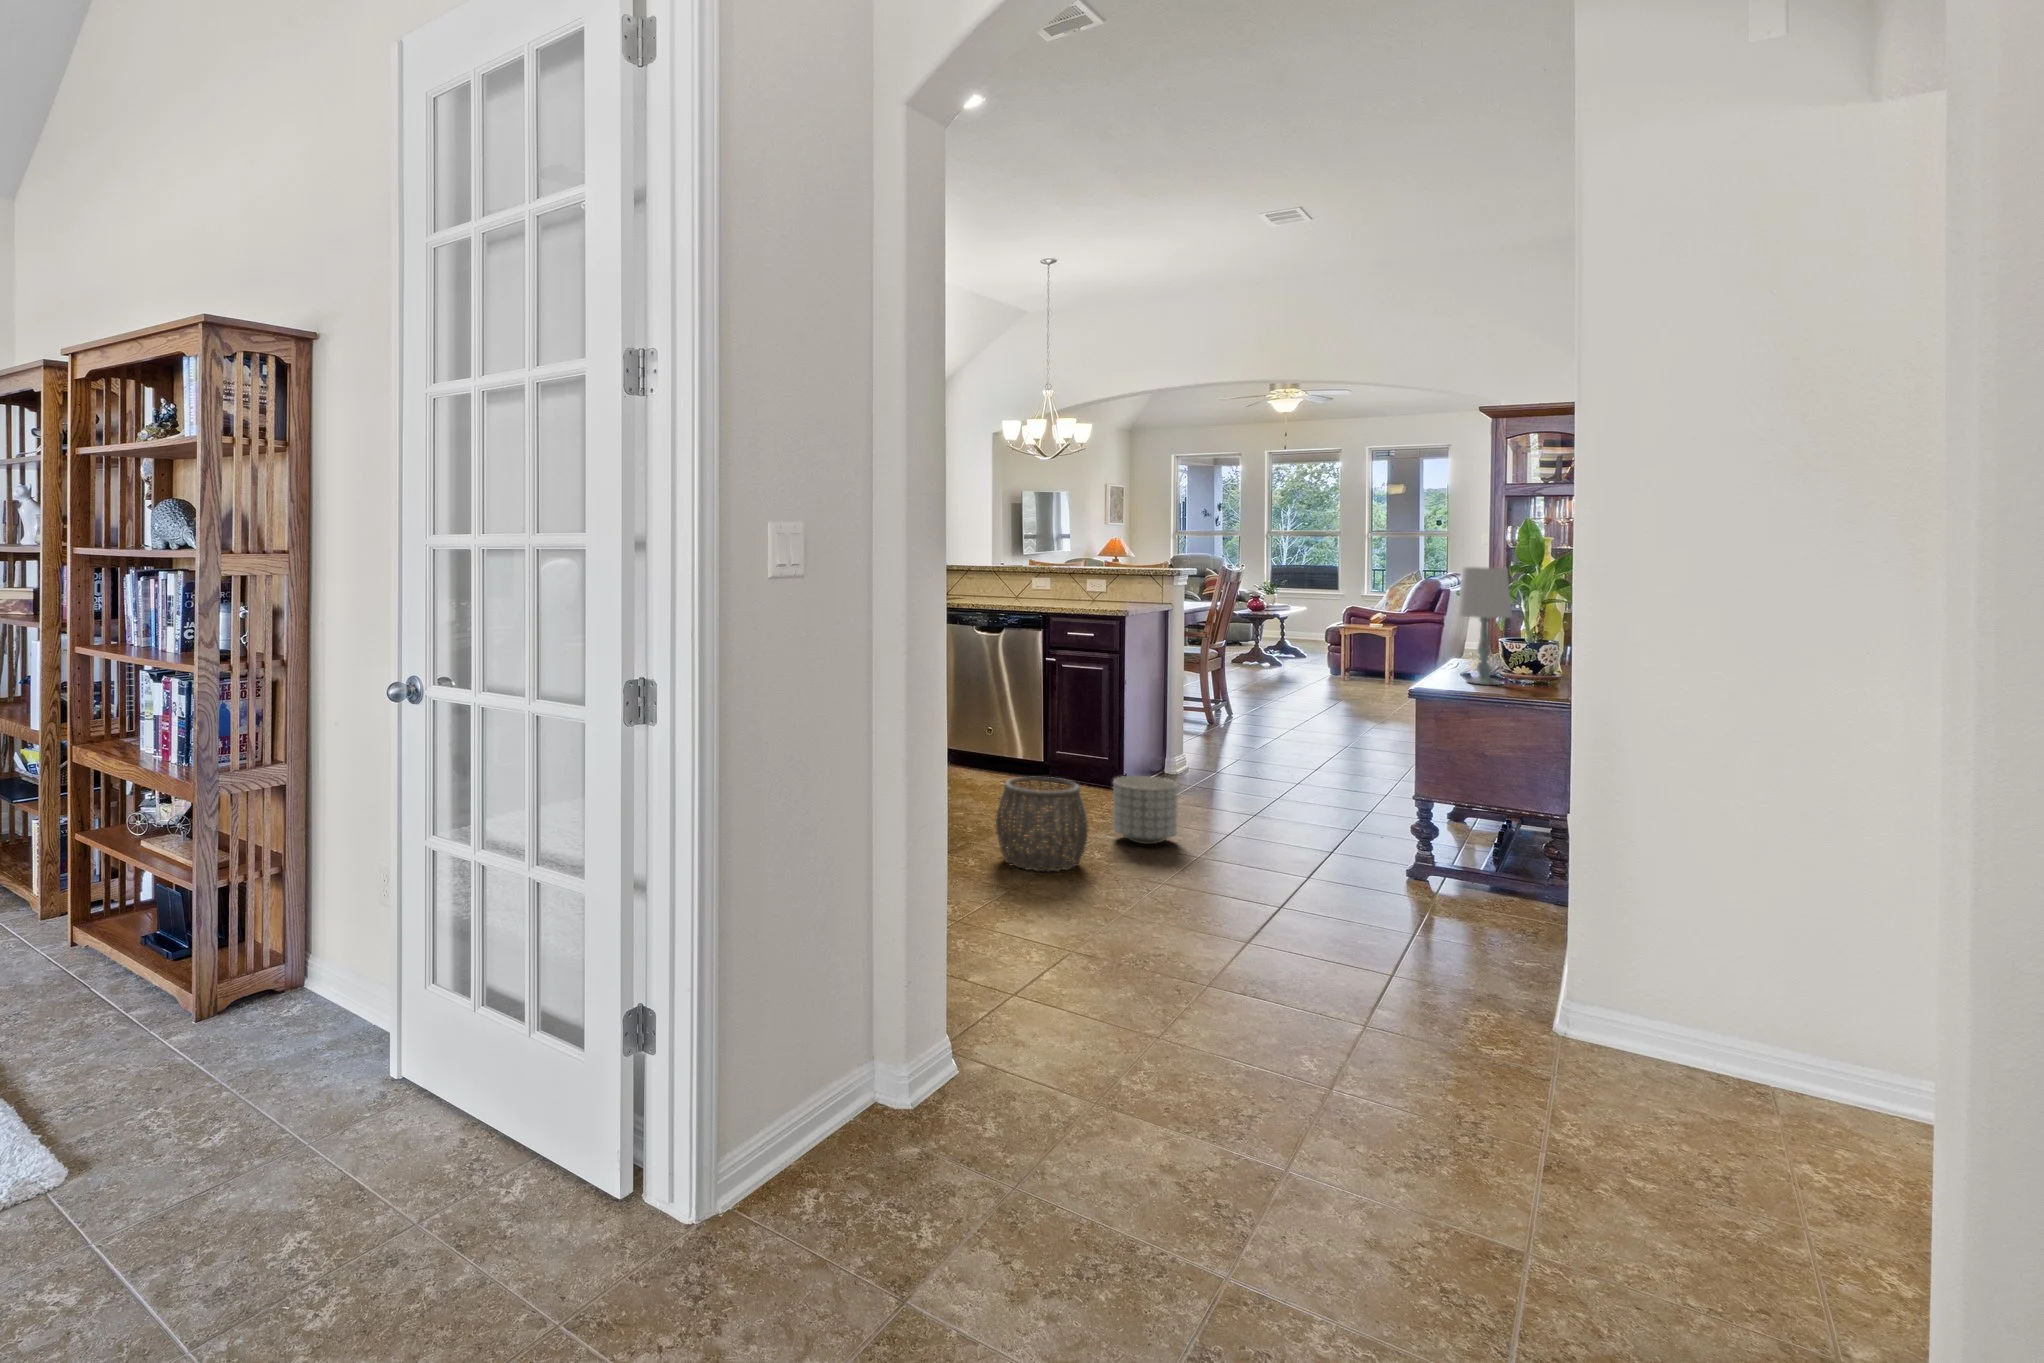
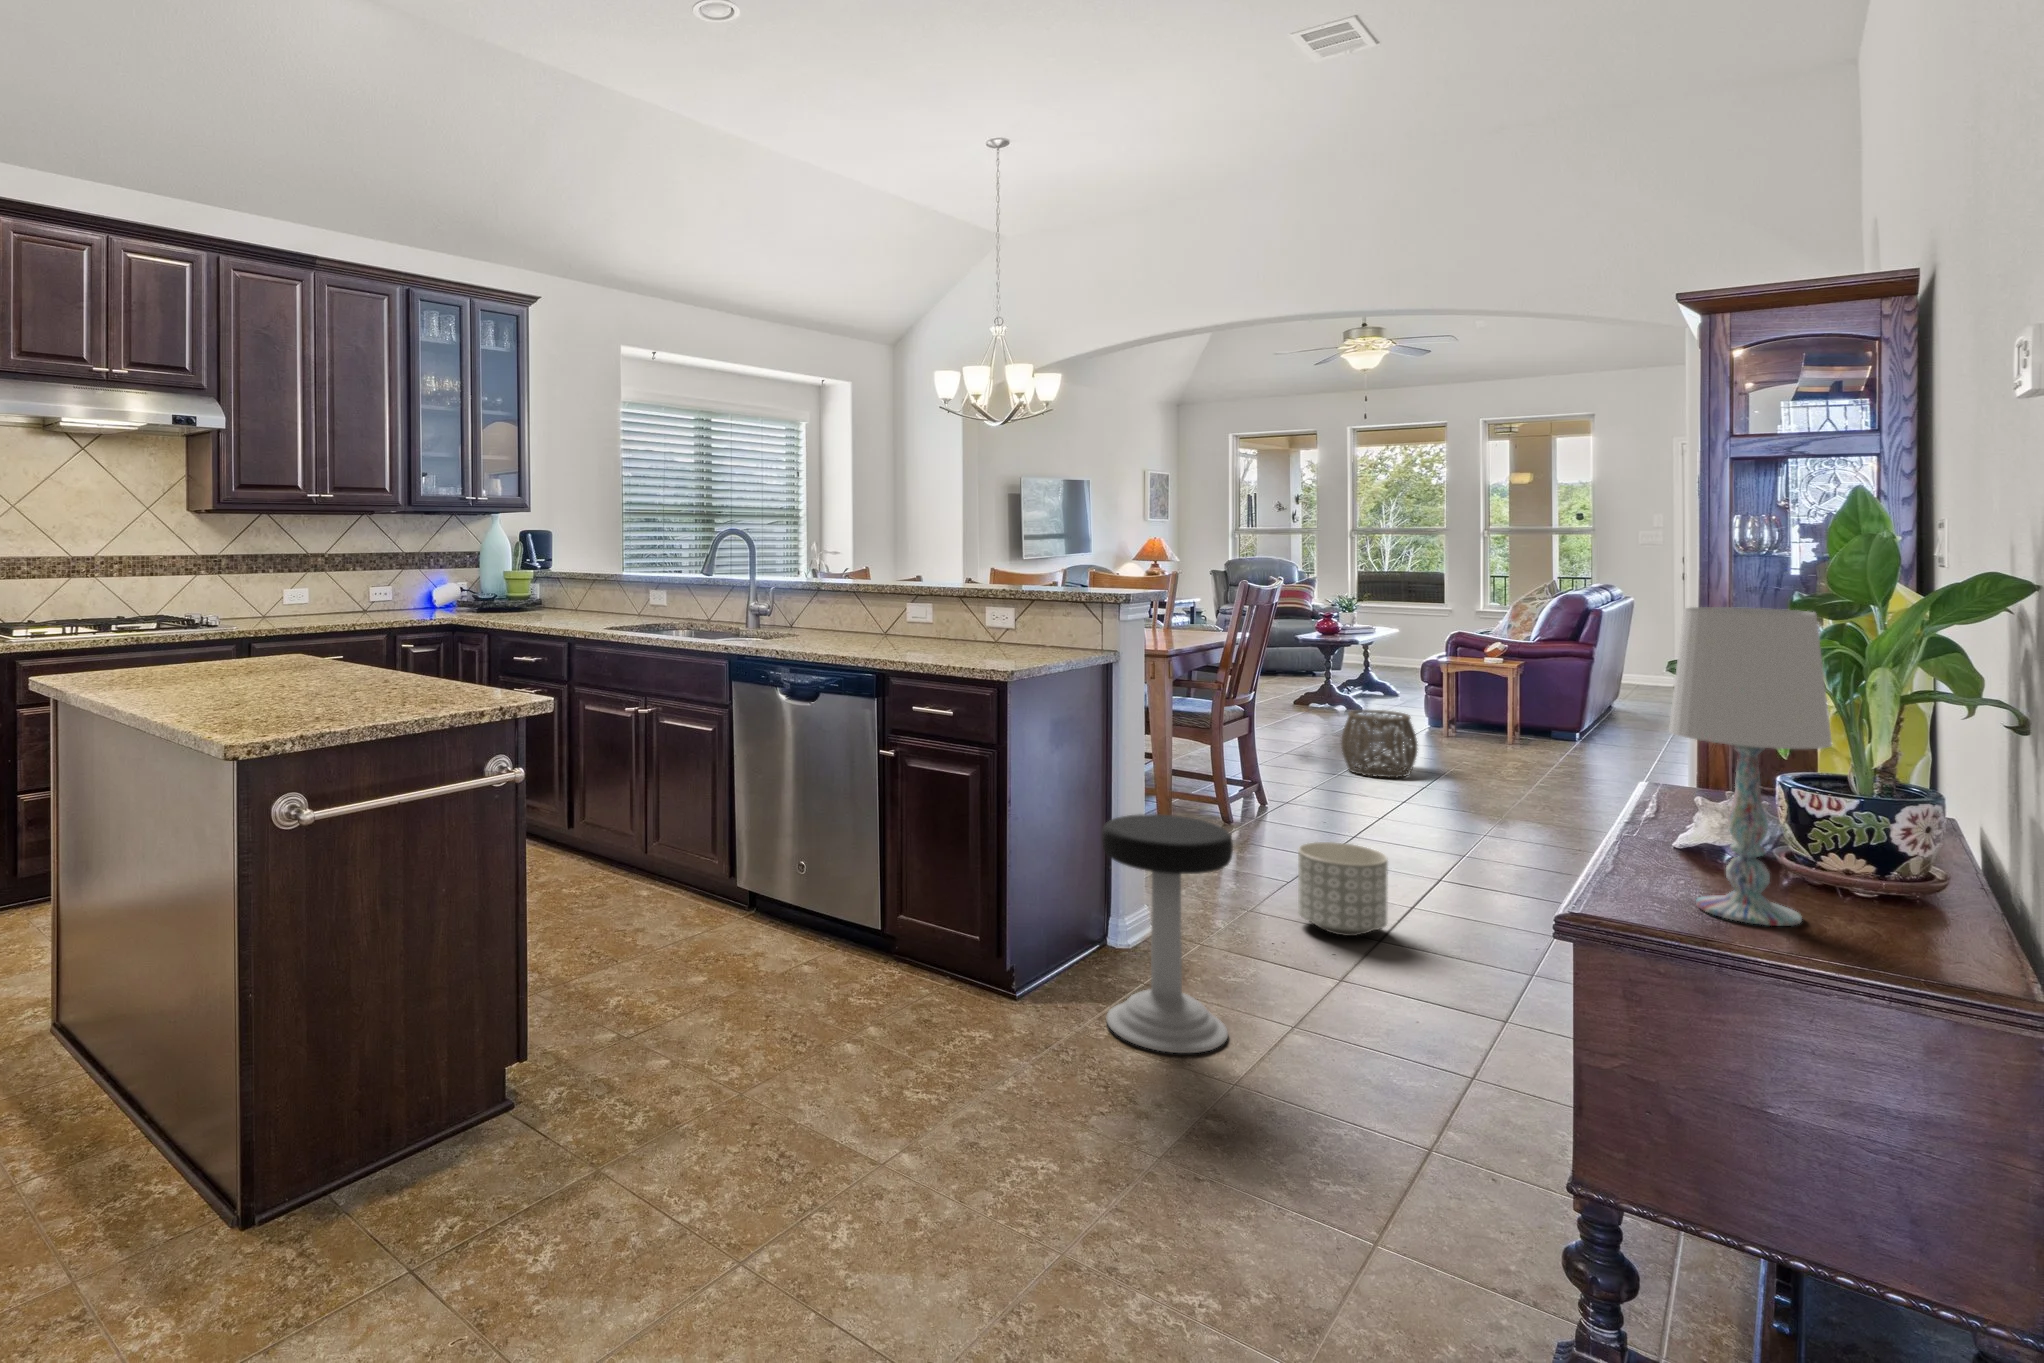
stool: none [1181,691,1252,811] -> present [1102,814,1233,1053]
planter: present [1113,776,1178,844] -> present [1298,842,1388,936]
woven basket: present [996,777,1088,872] -> present [1341,710,1418,778]

